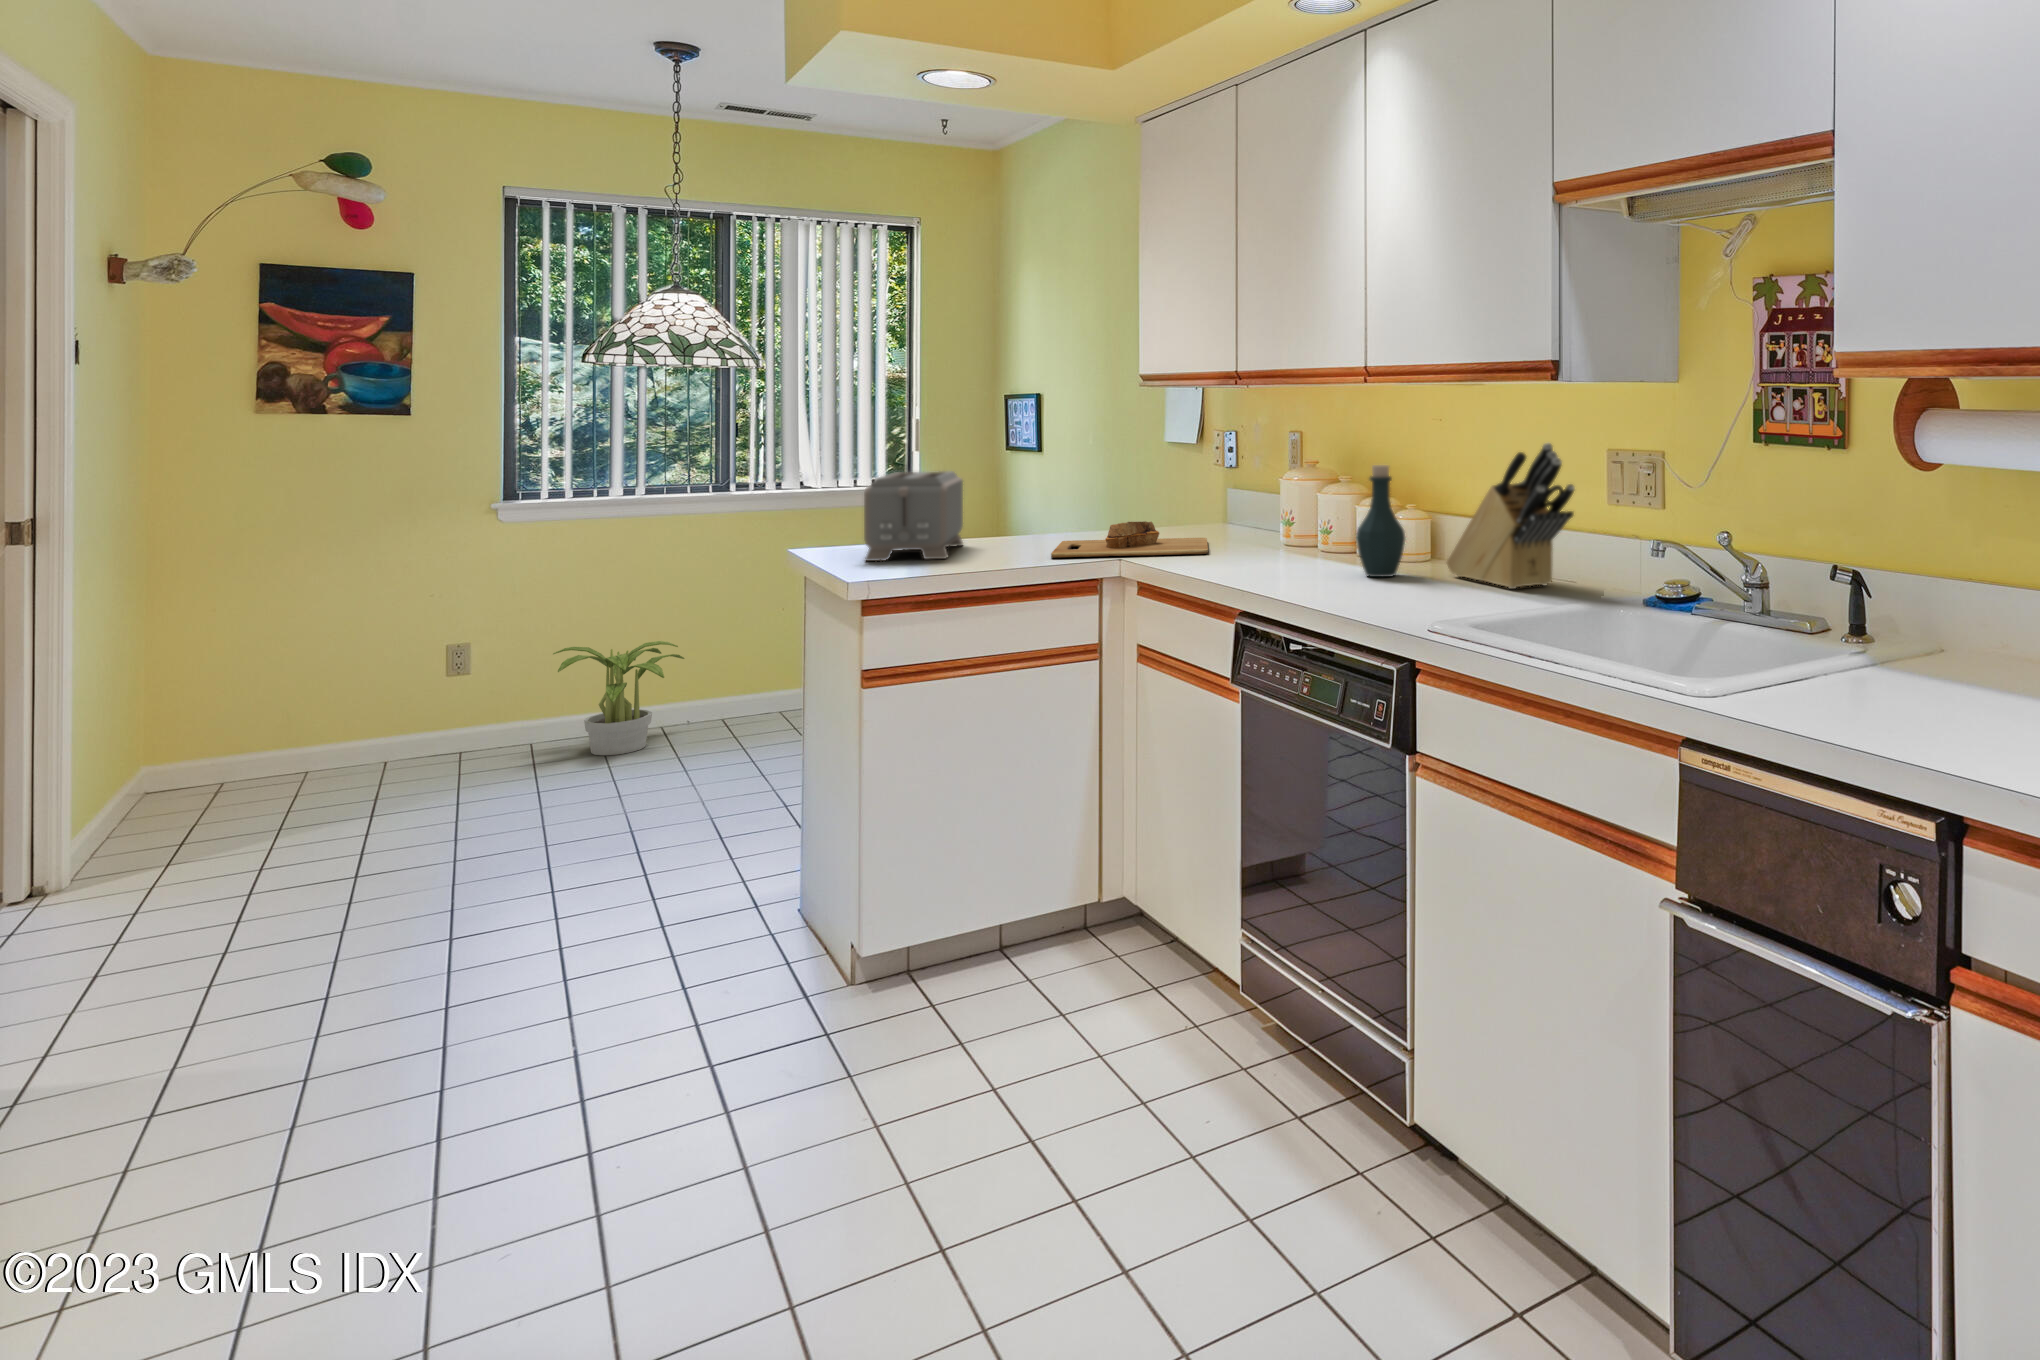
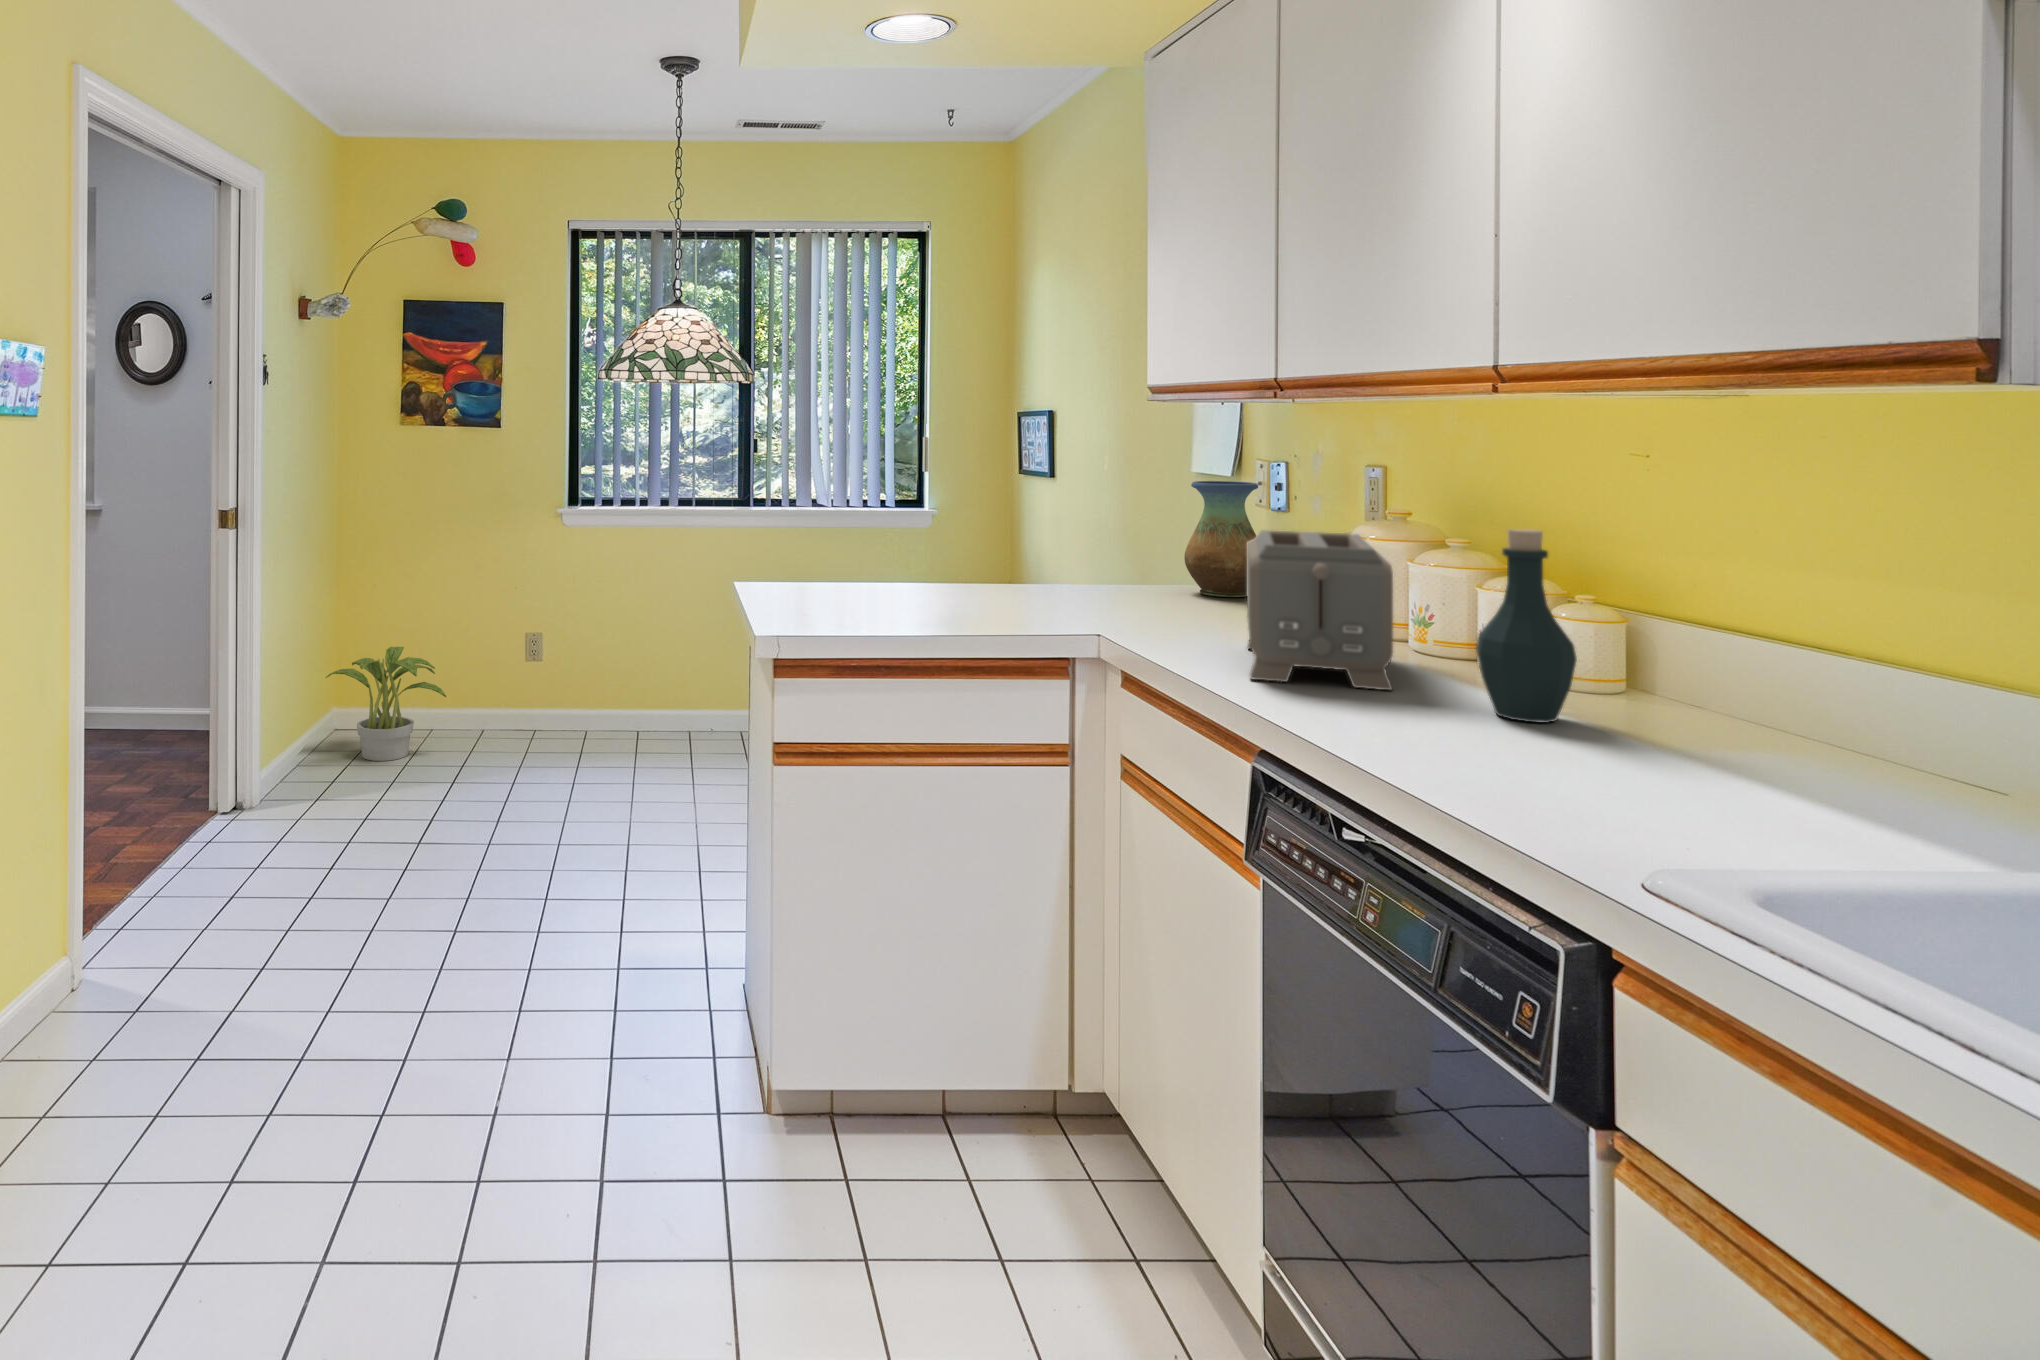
knife block: present [1447,443,1575,589] -> none [1666,508,2014,794]
vase: none [1169,446,1224,531] -> present [1184,481,1258,597]
toaster: present [864,471,963,561] -> present [1247,530,1393,690]
cutting board: present [1051,521,1208,558] -> none [1010,582,1233,638]
potted plant: present [553,641,684,755] -> present [326,647,446,761]

